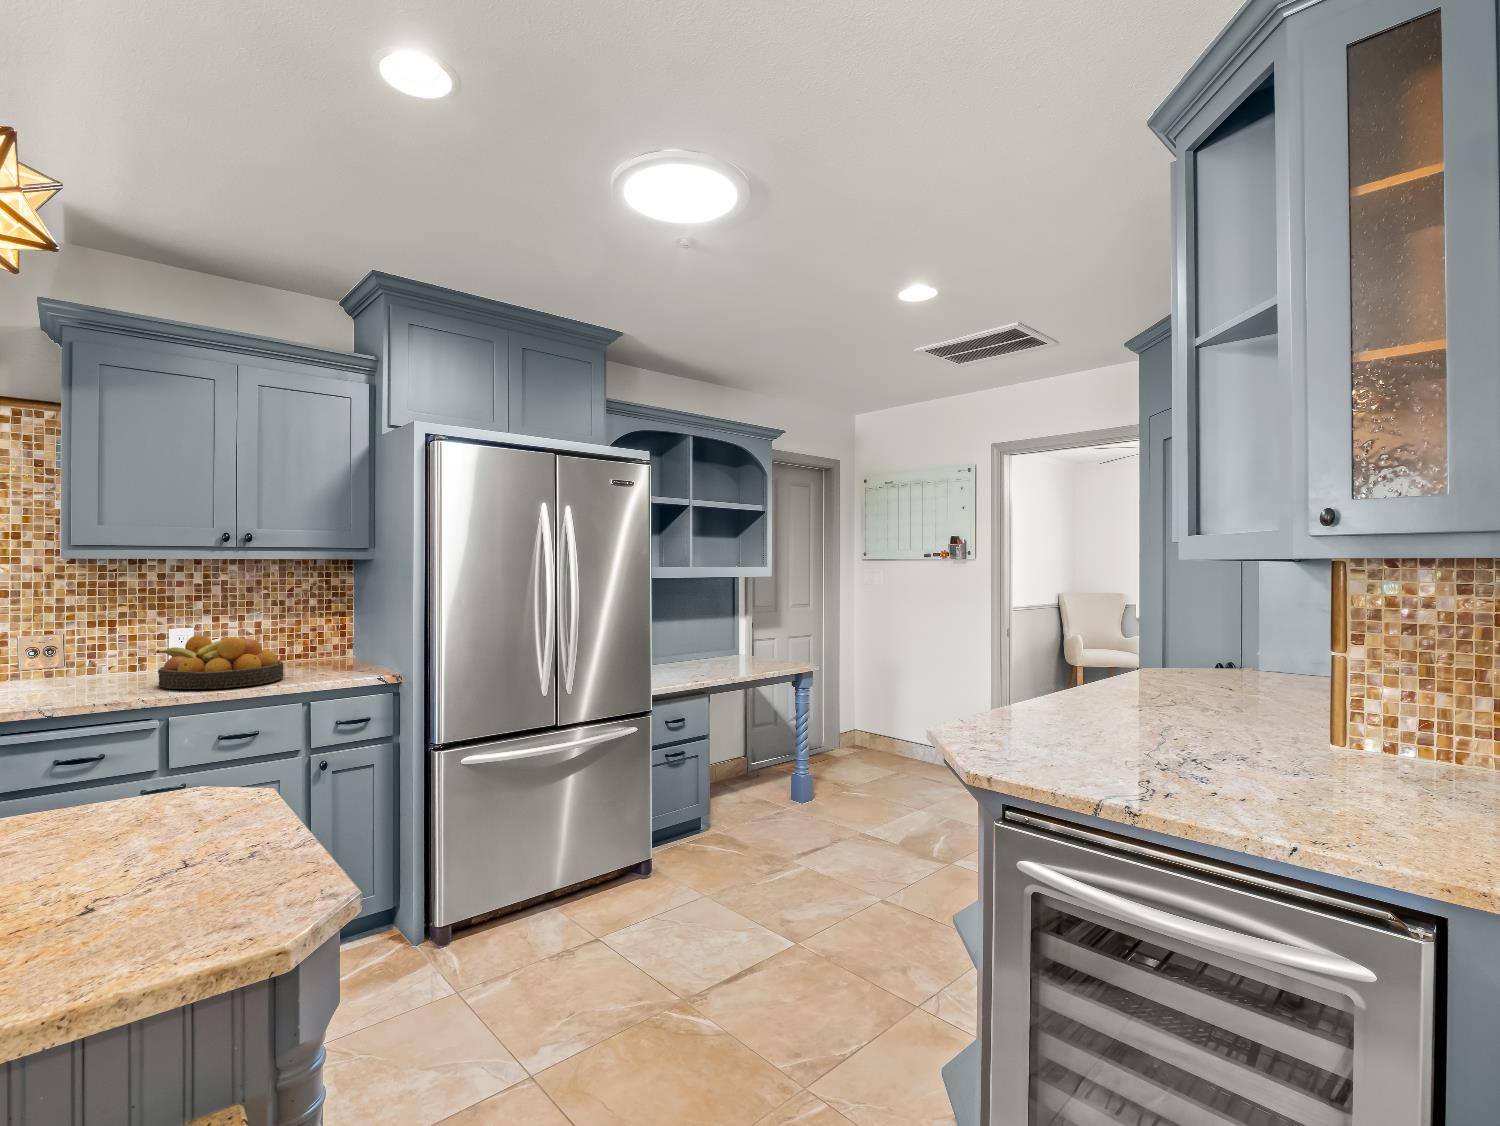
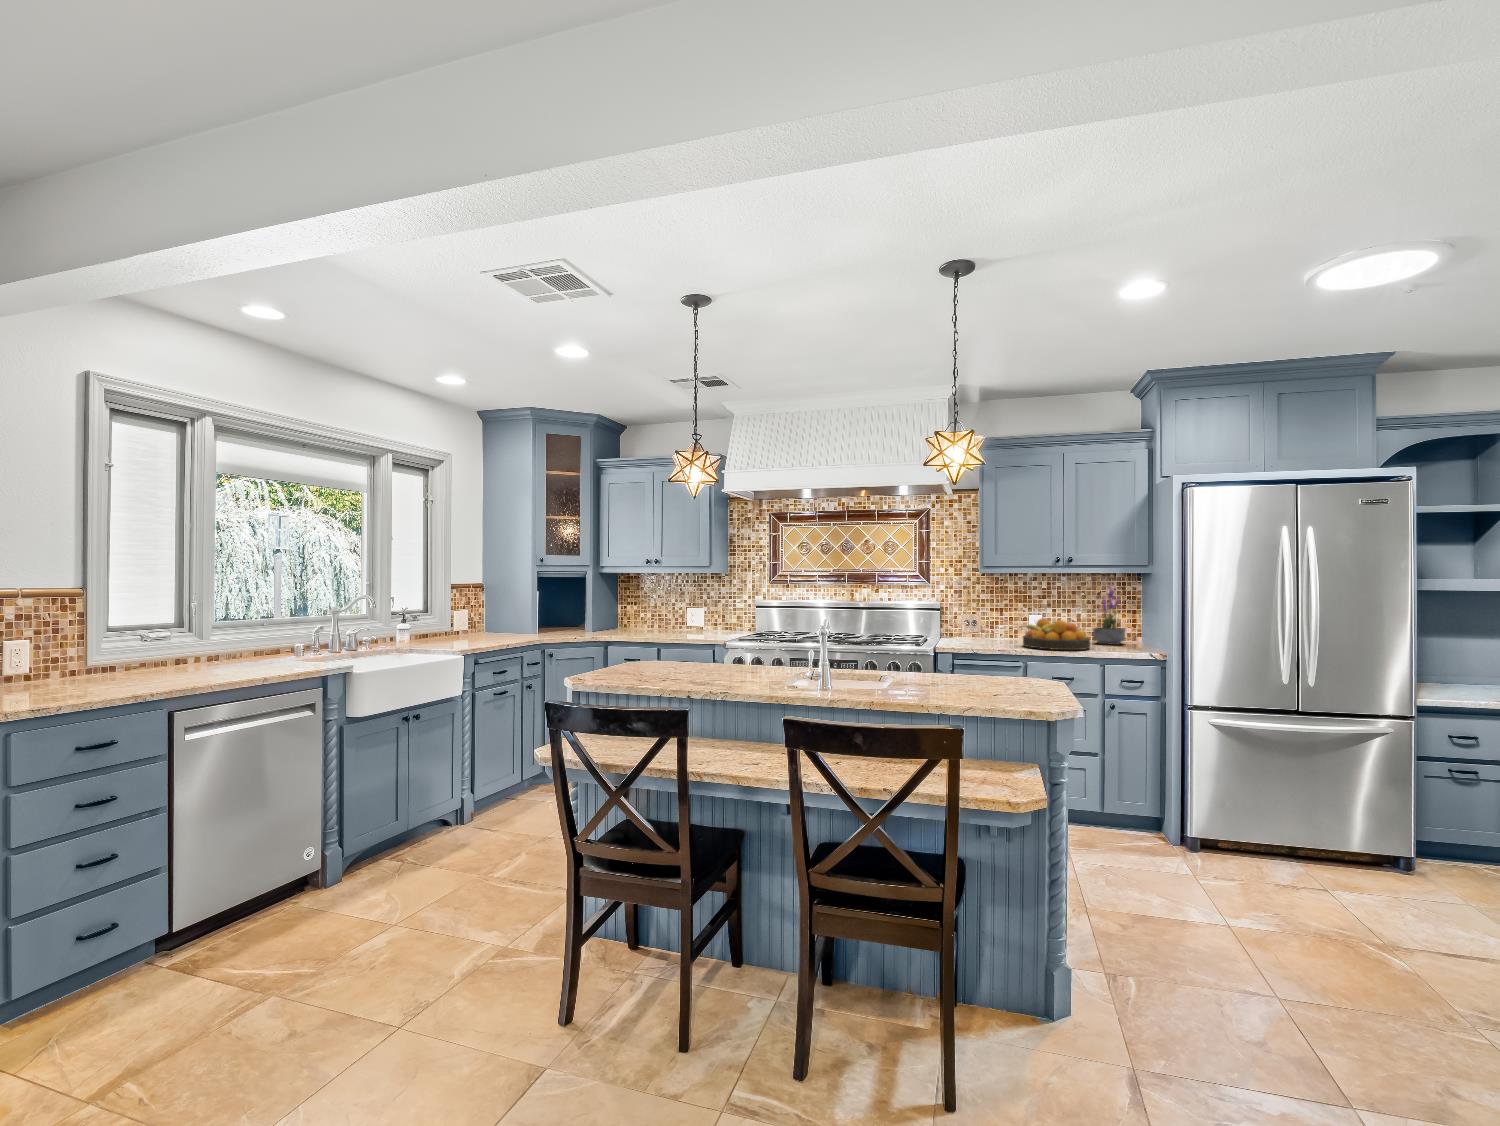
potted plant: none [284,575,331,666] -> present [1093,587,1125,645]

